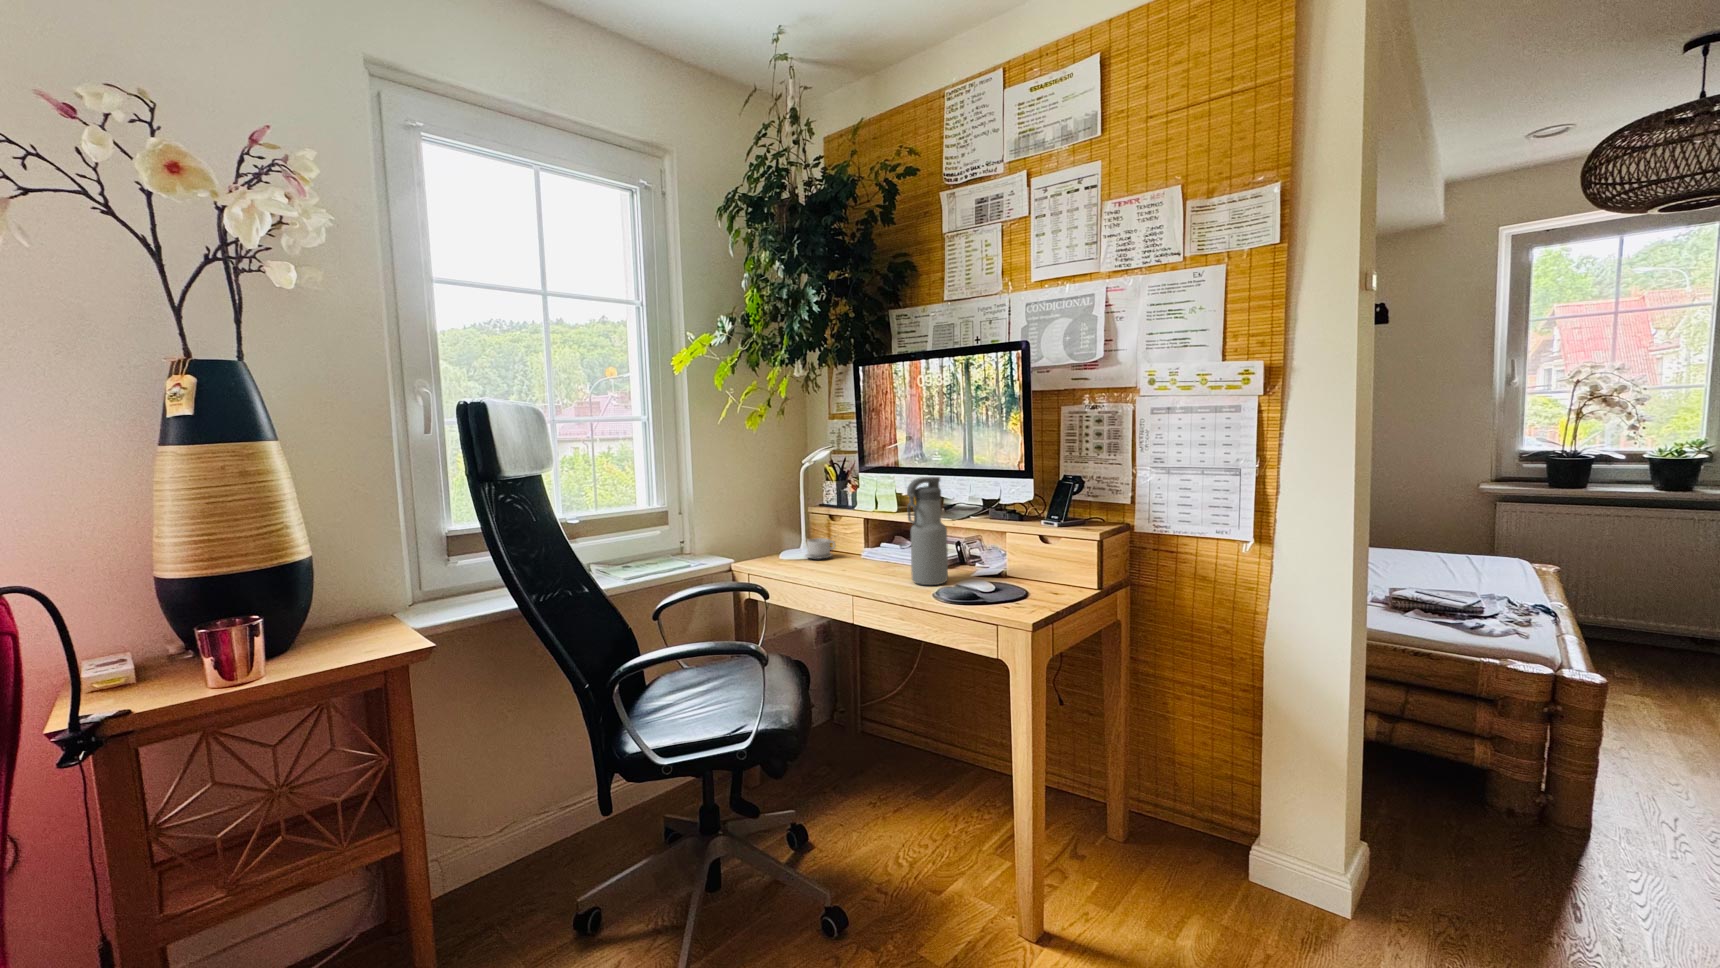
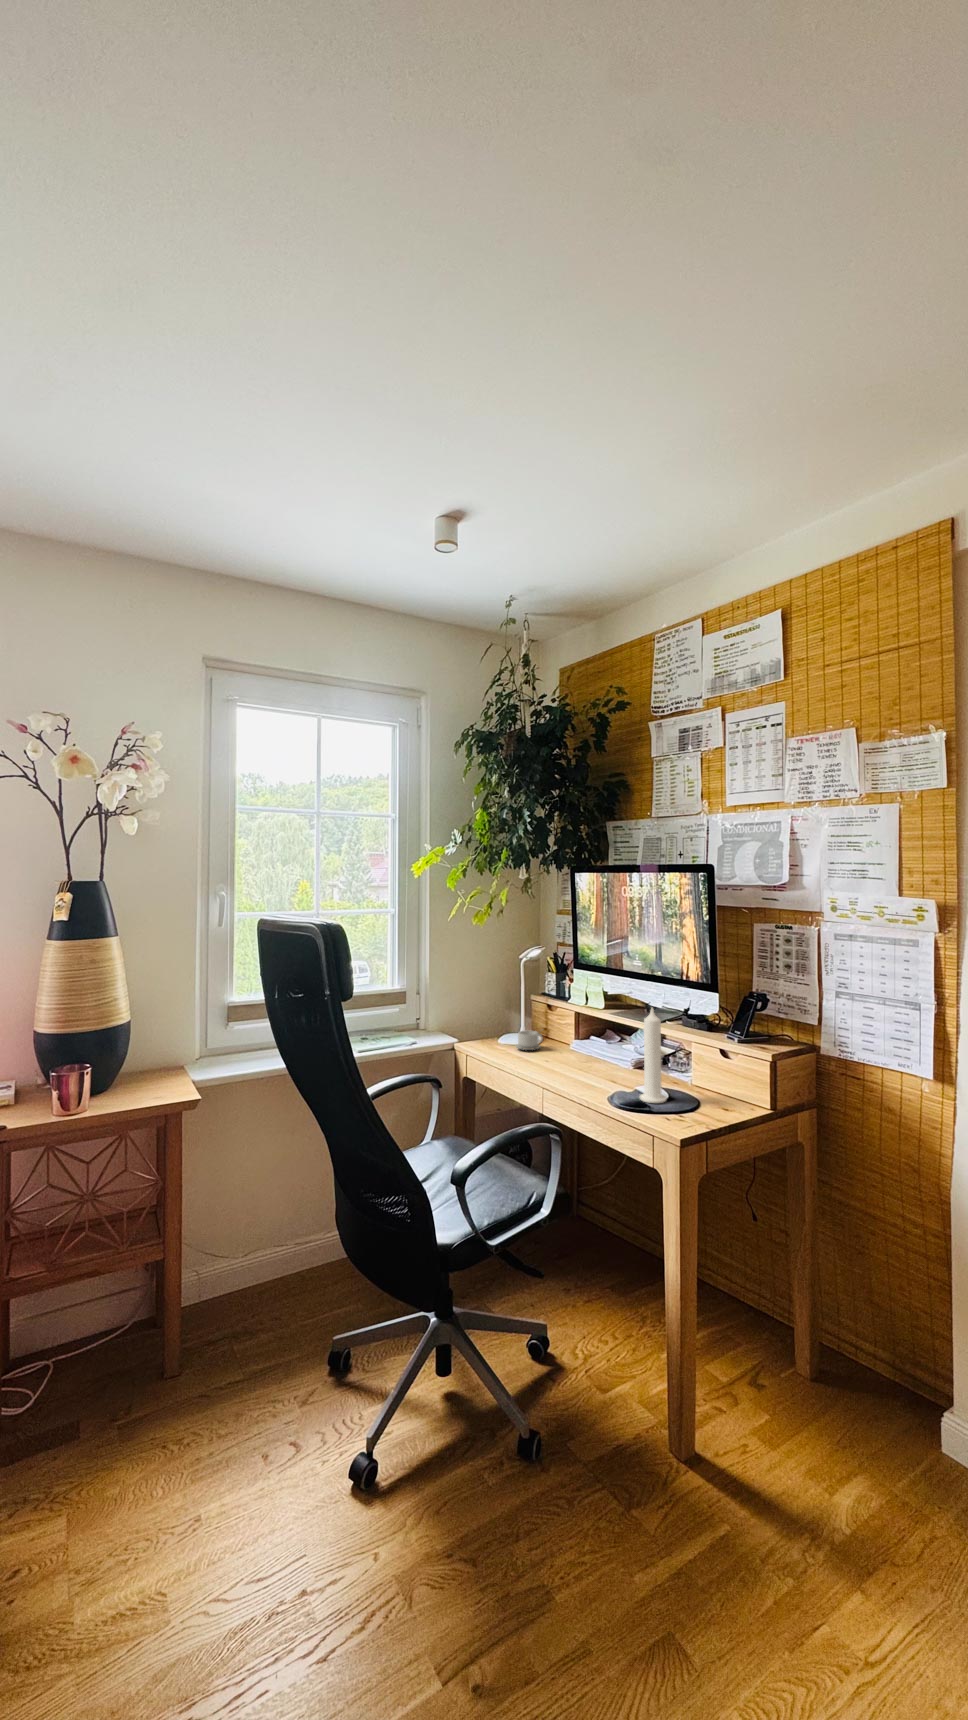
water bottle: present [907,477,948,585] -> none [592,987,629,1088]
candle: none [969,493,997,595] -> present [640,1008,666,1103]

